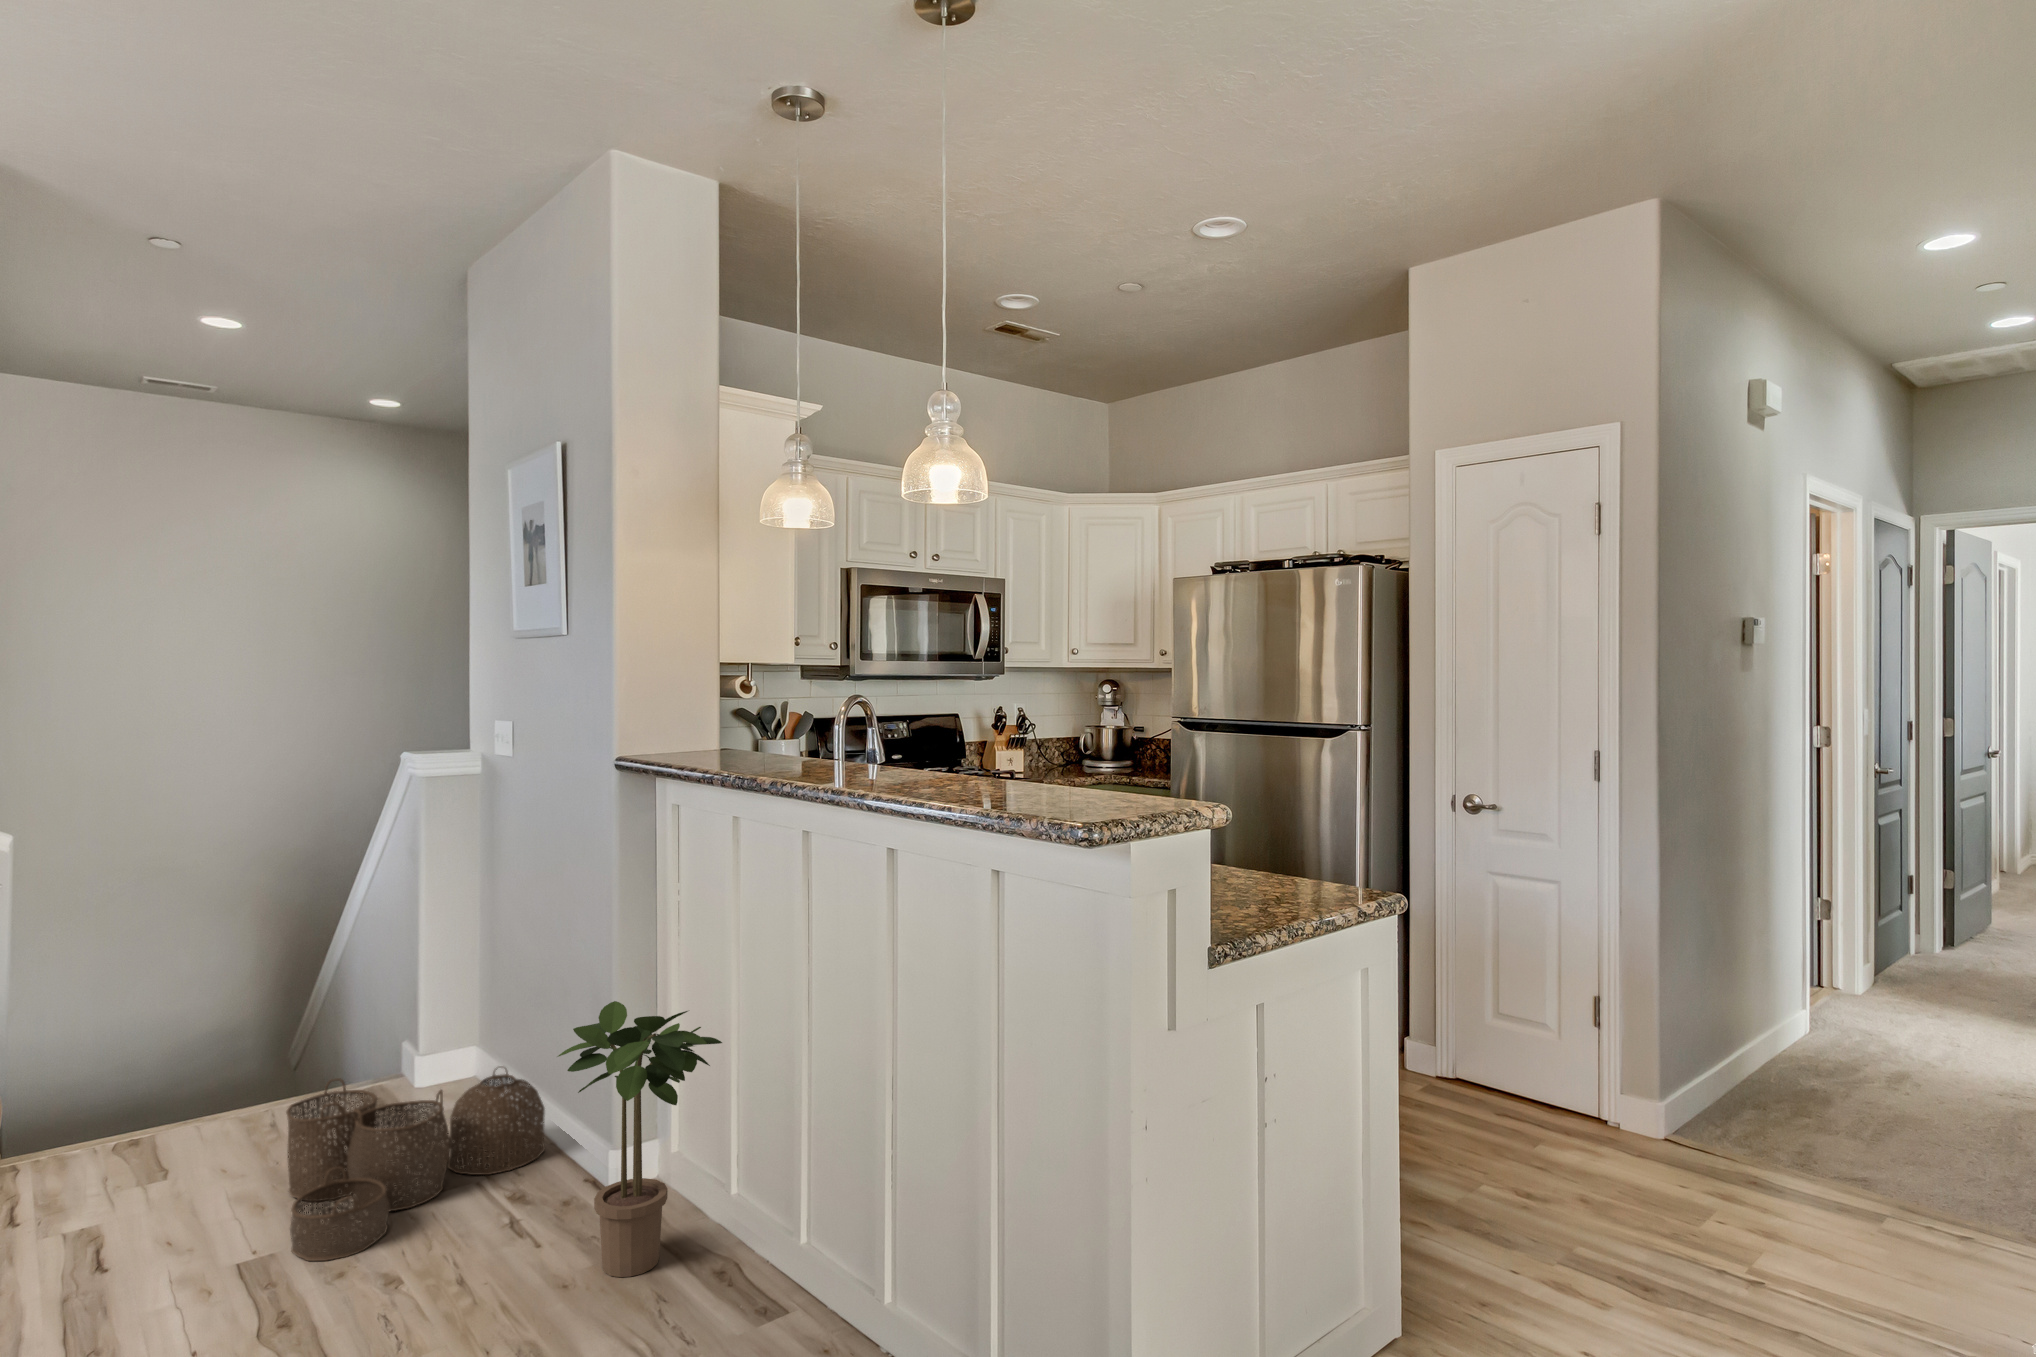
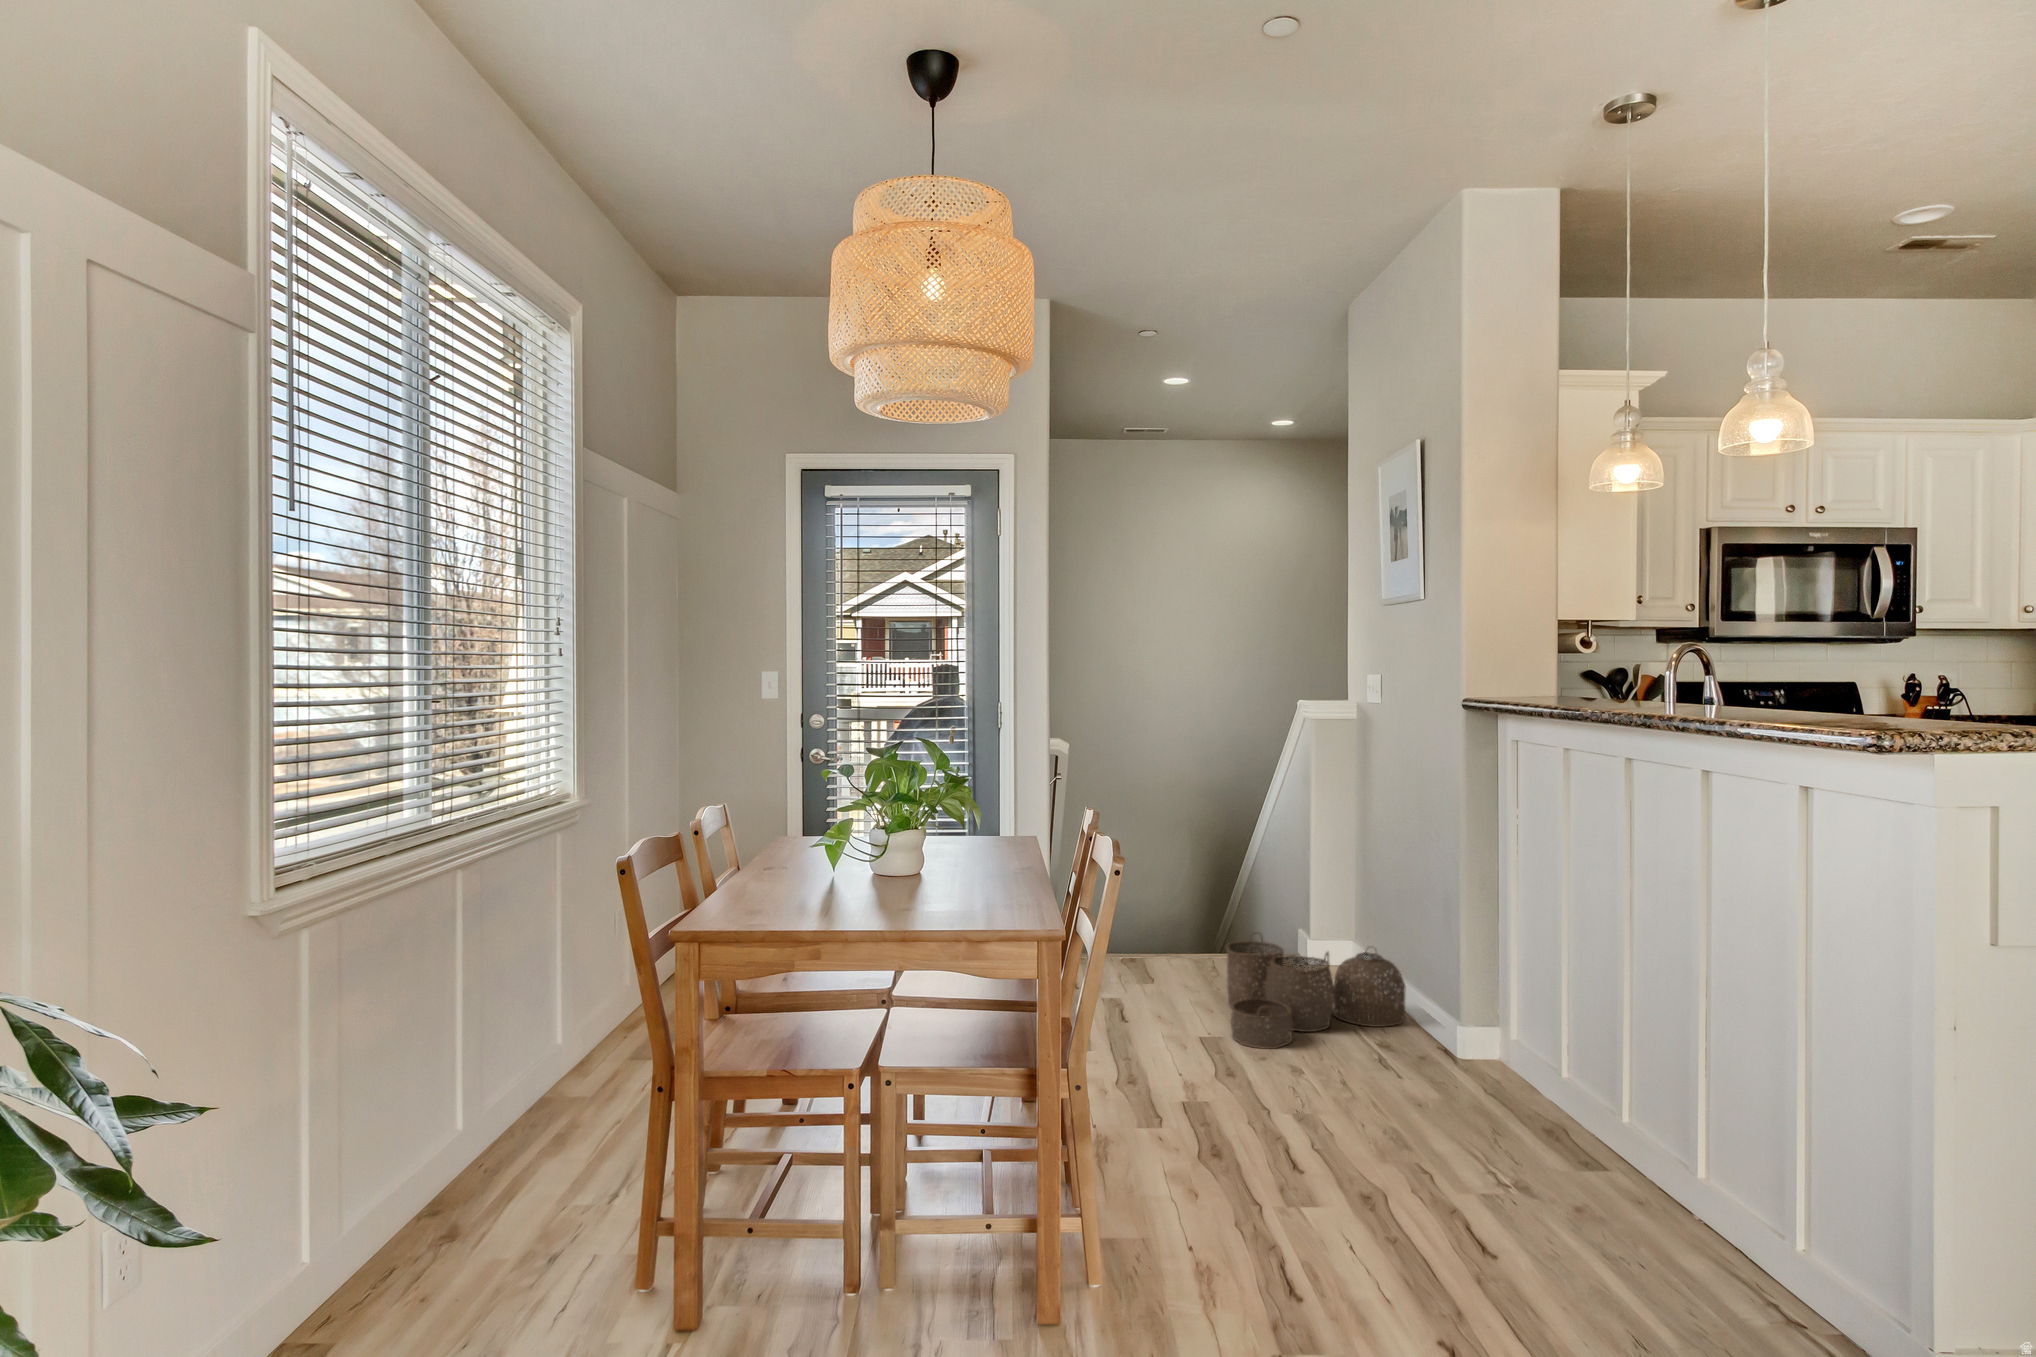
potted plant: present [558,1001,722,1277] -> none [1413,894,1553,1115]

